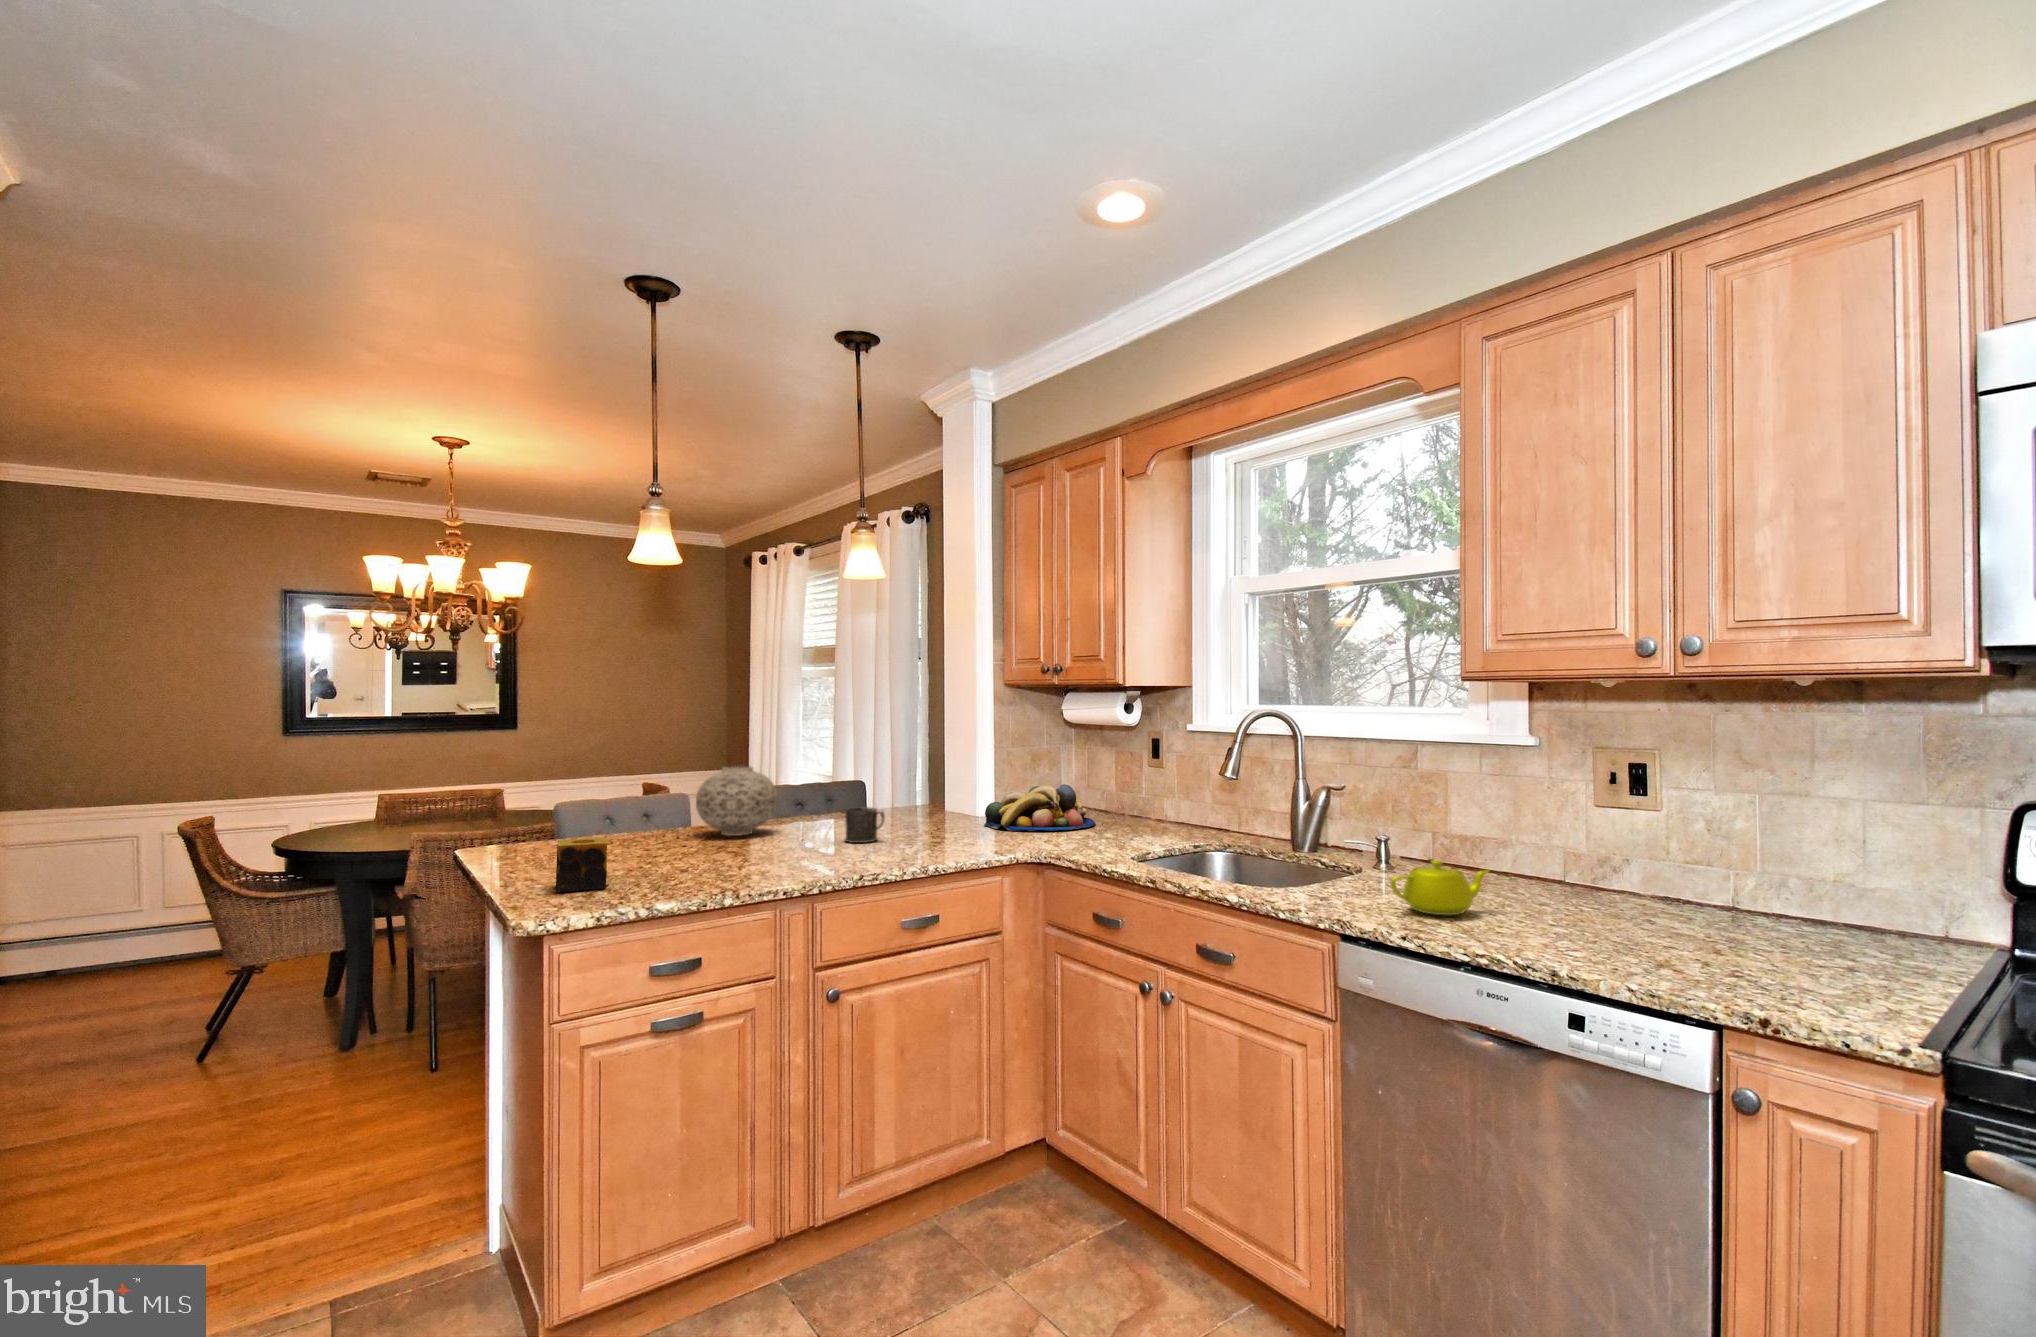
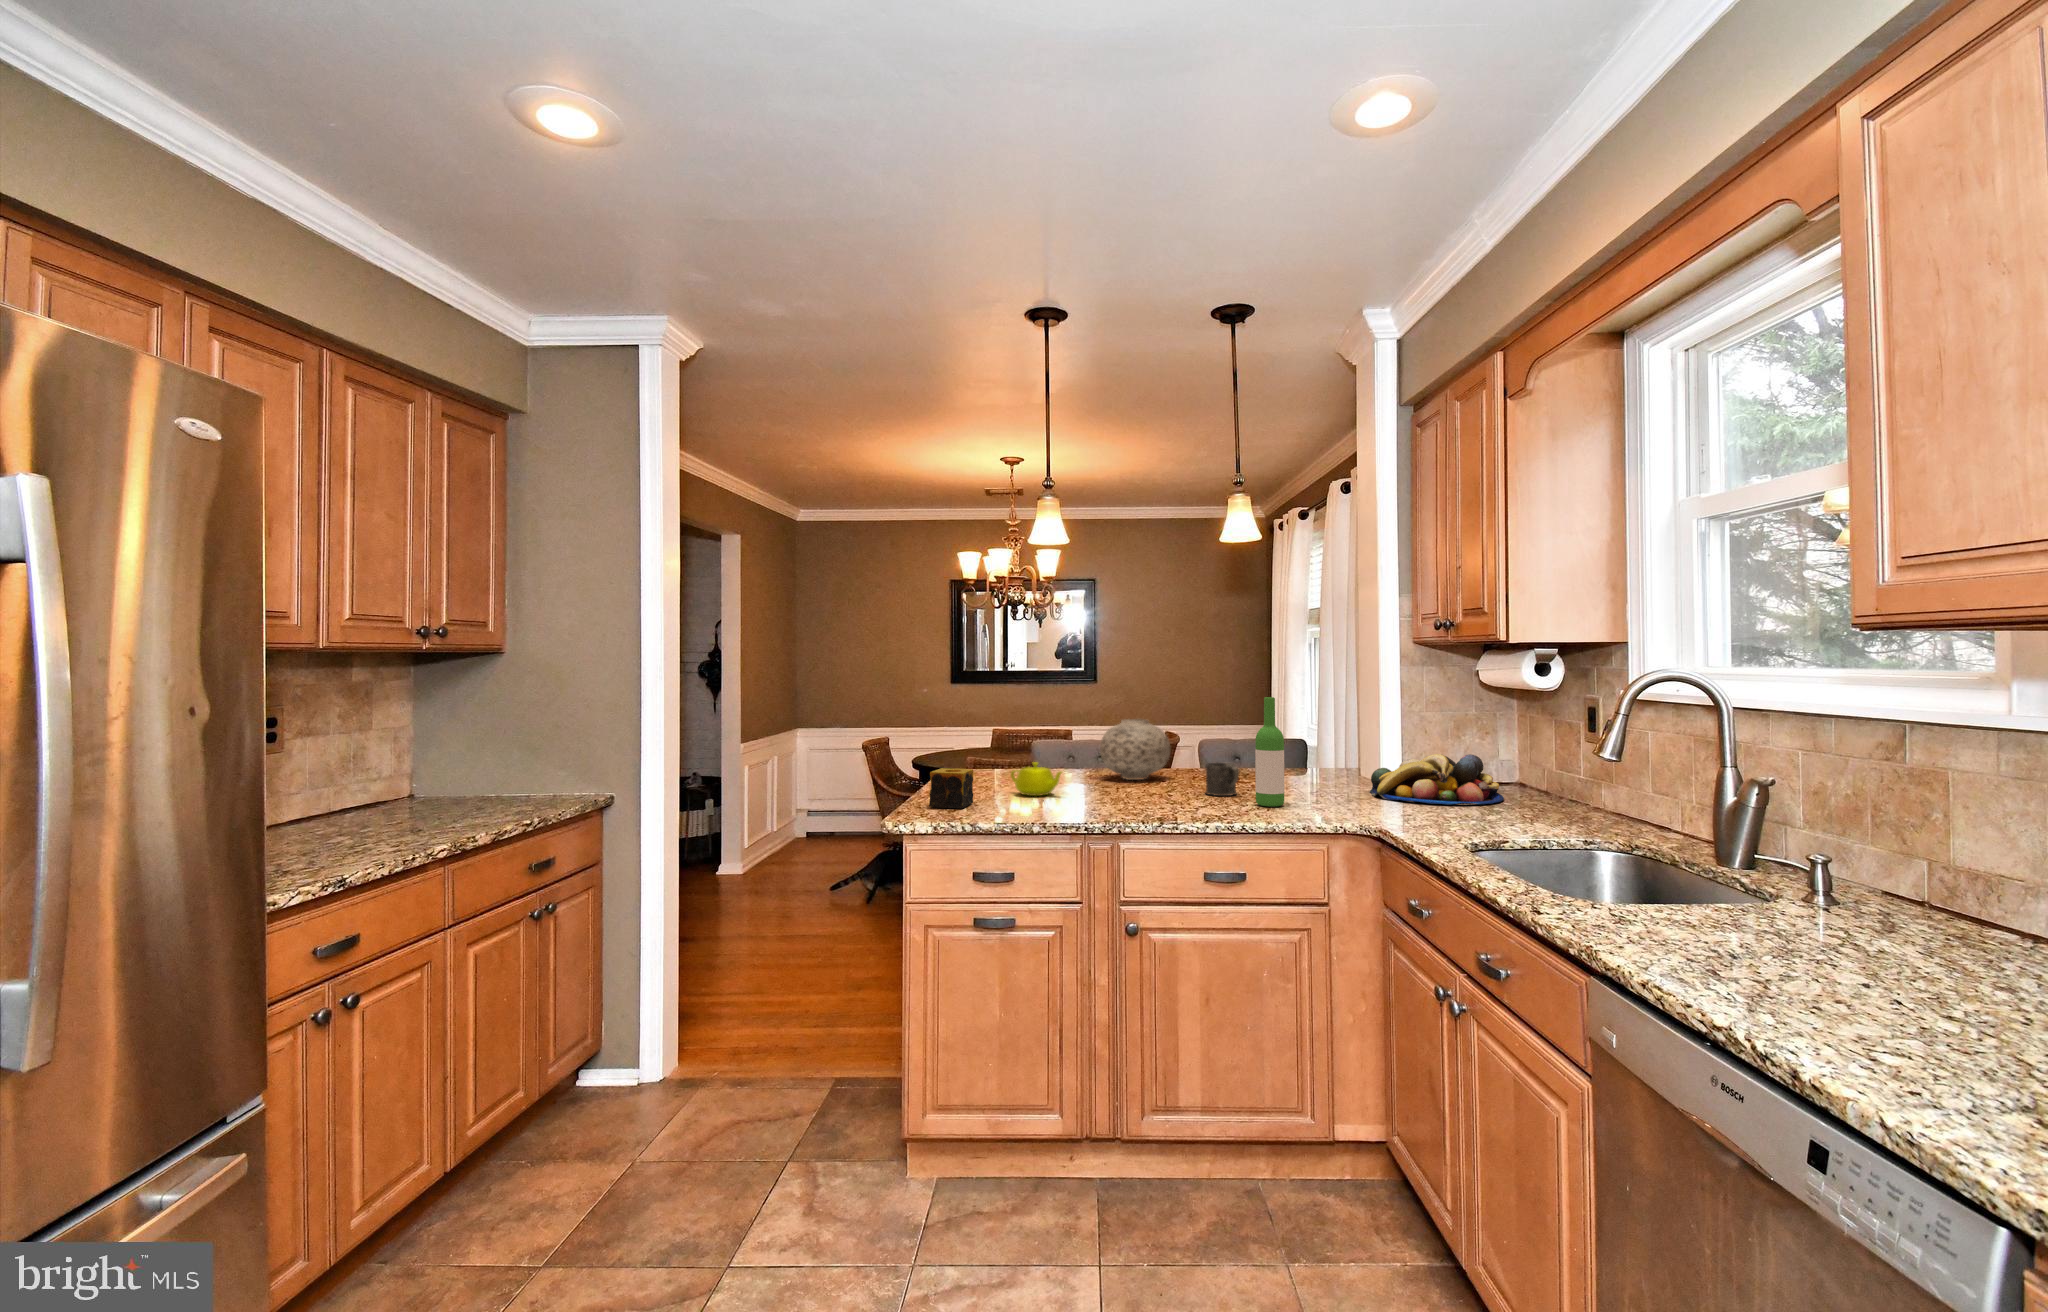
wine bottle: none [915,737,943,848] -> present [1255,697,1284,807]
teapot: present [1390,860,1488,915] -> present [1011,762,1062,796]

